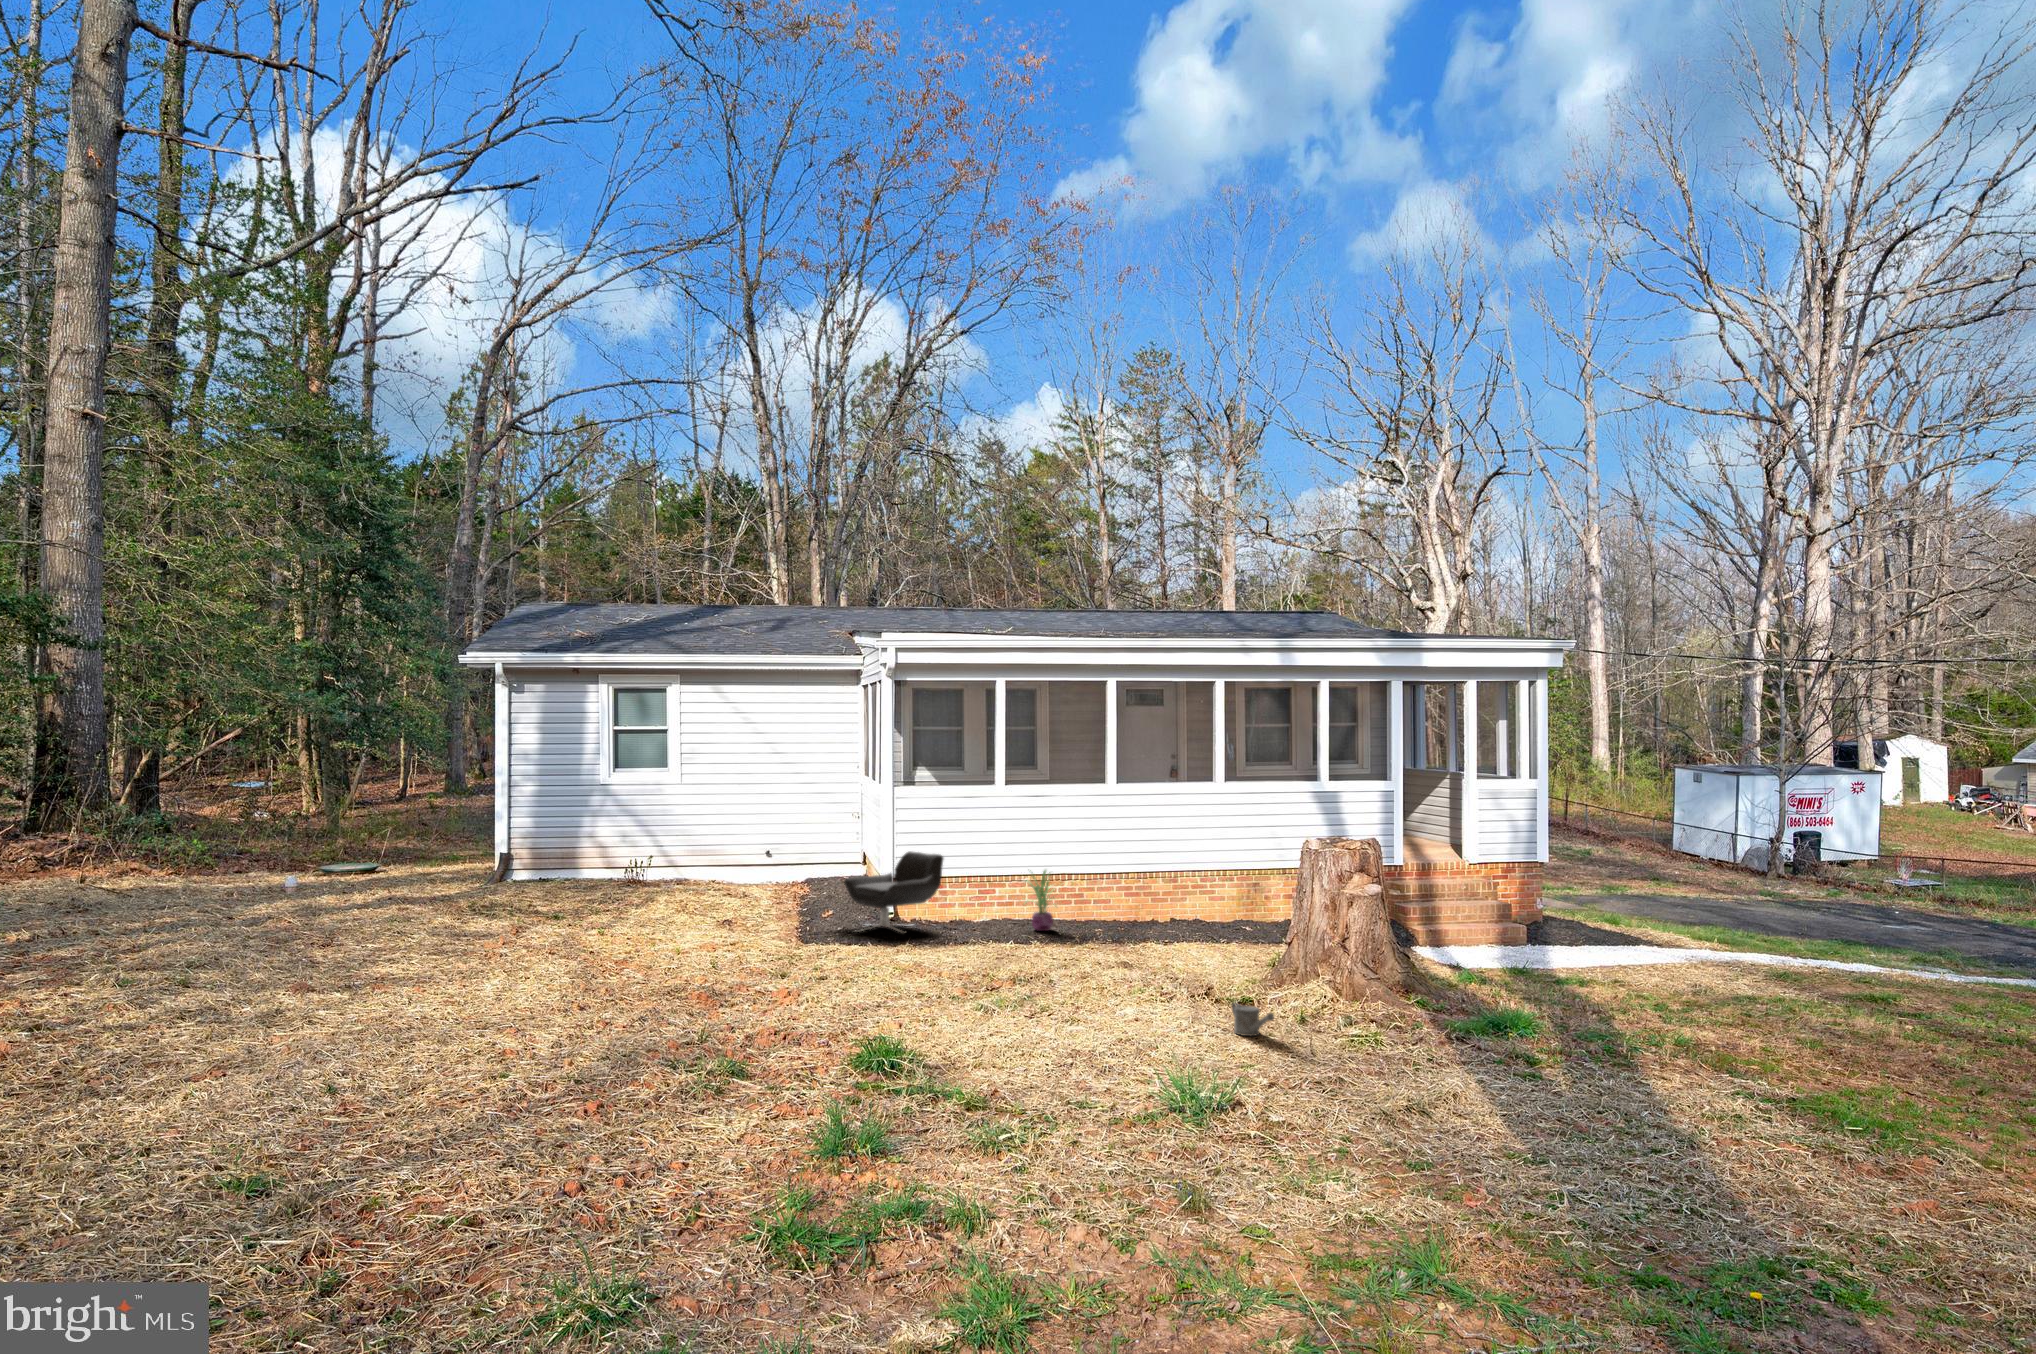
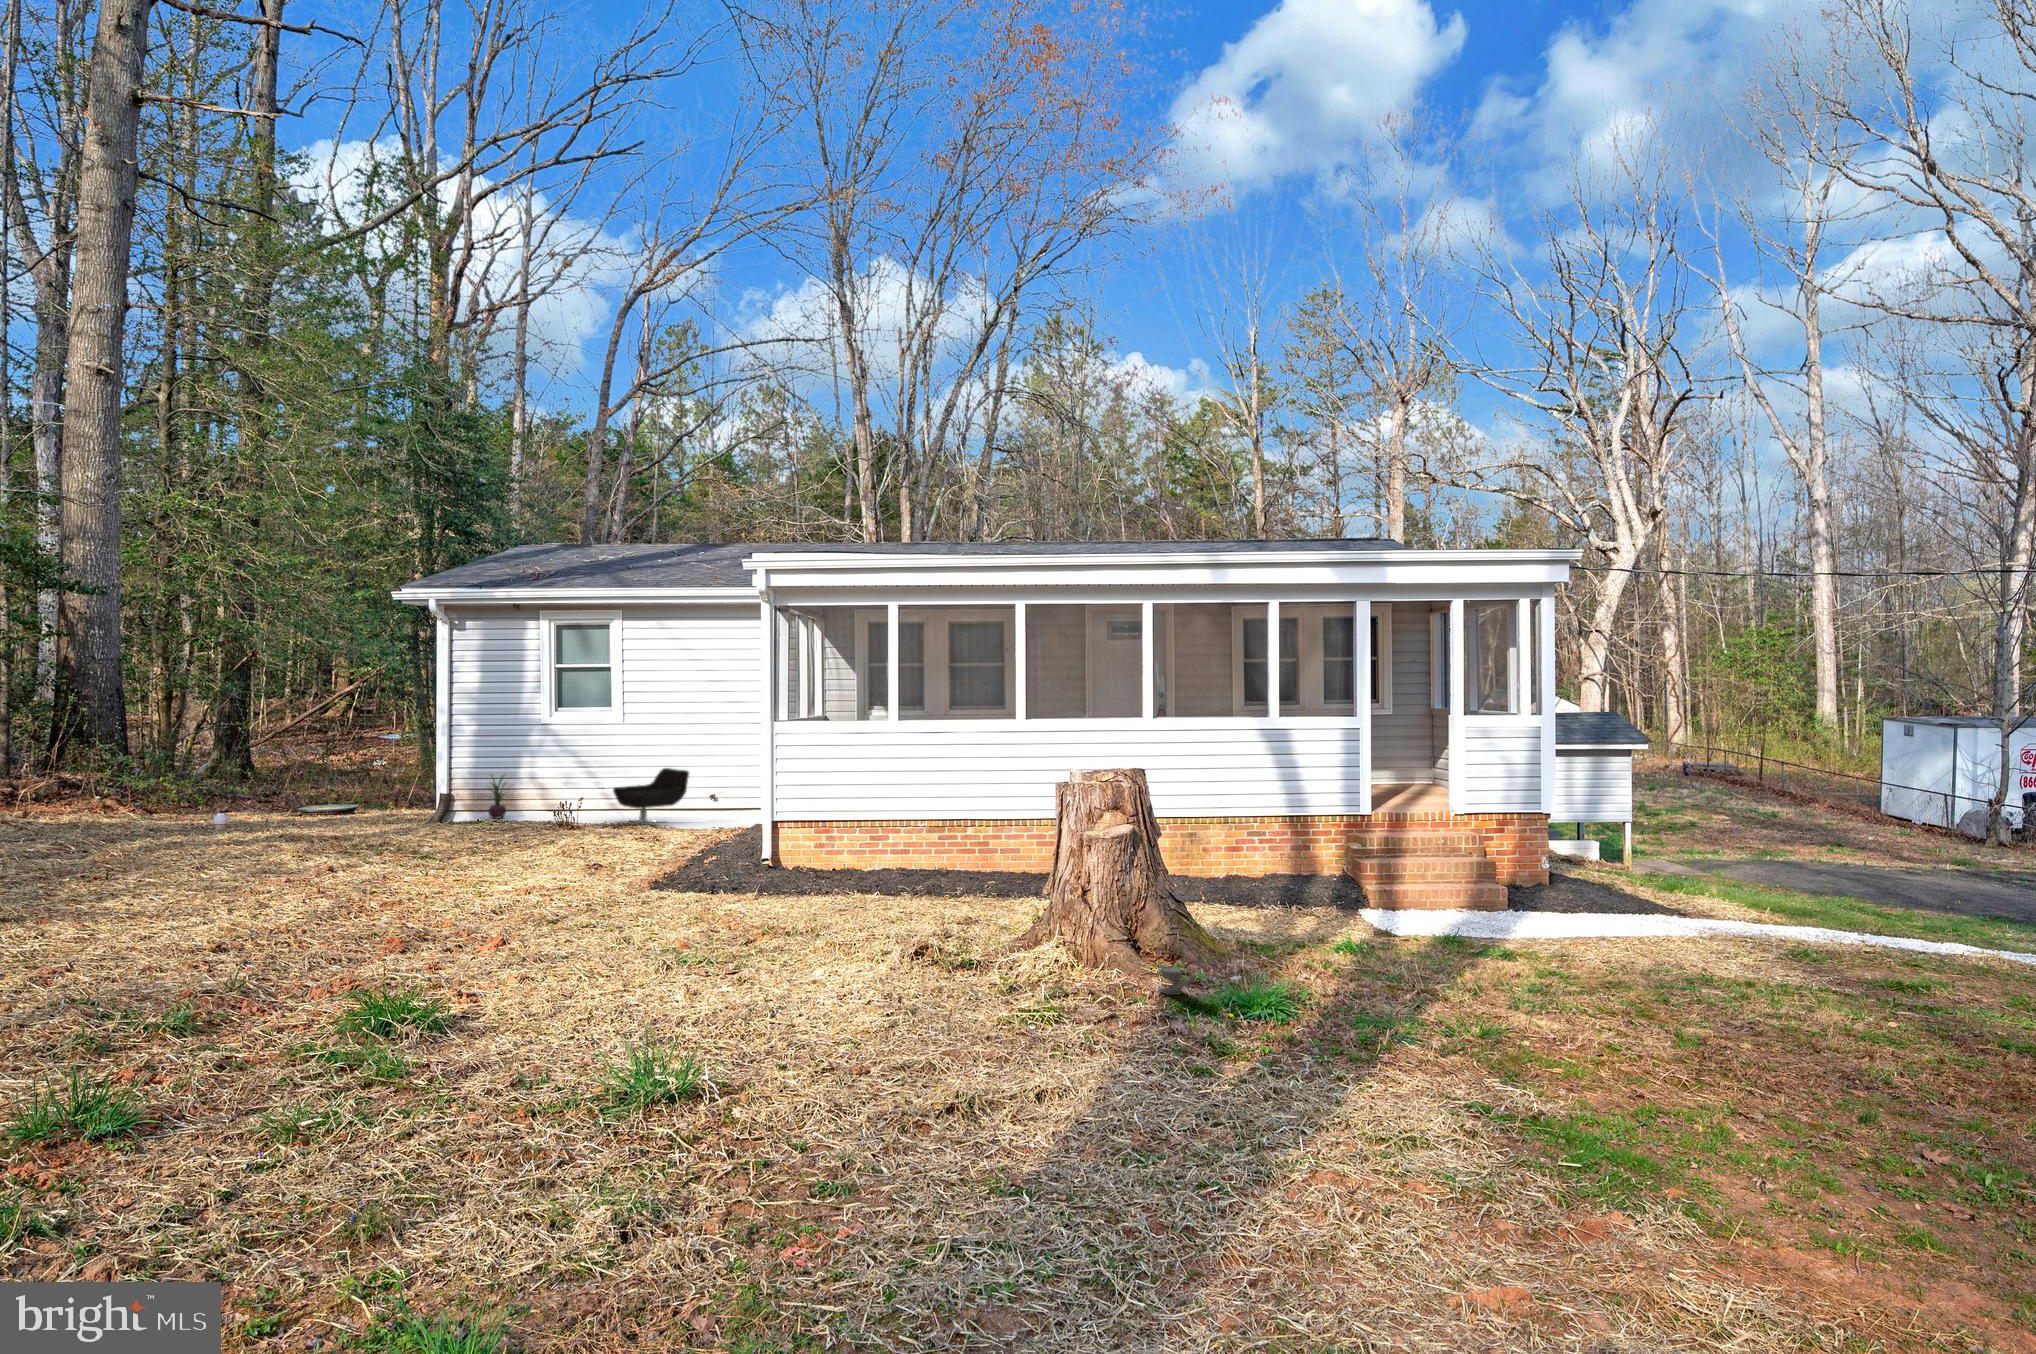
lounge chair: present [844,851,944,932] -> present [613,768,689,823]
decorative plant: present [1025,870,1054,931] -> present [488,776,507,819]

